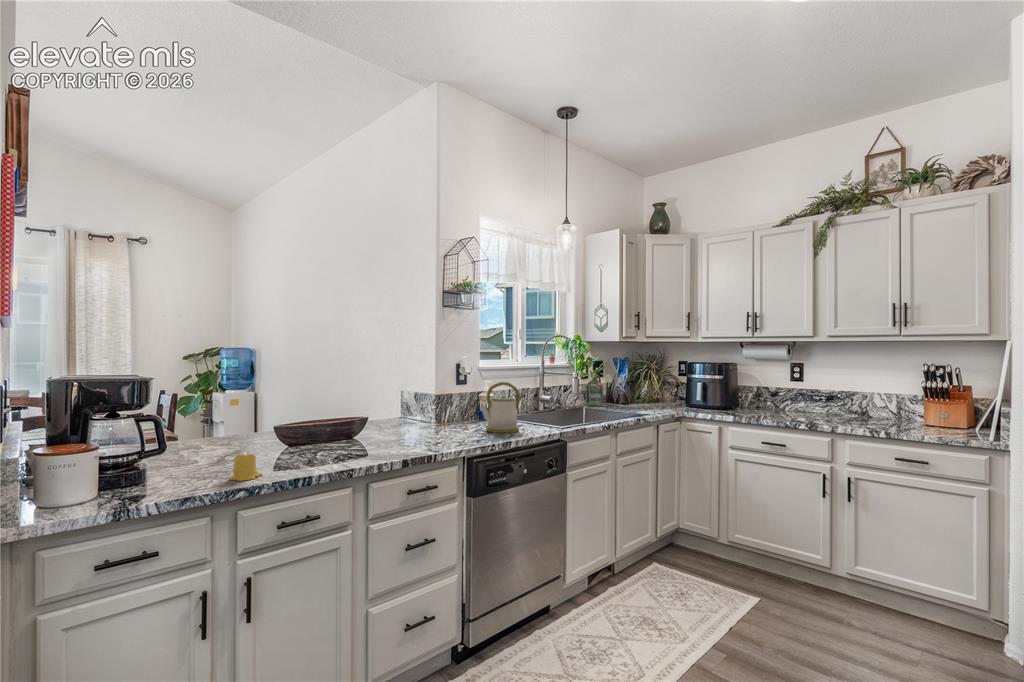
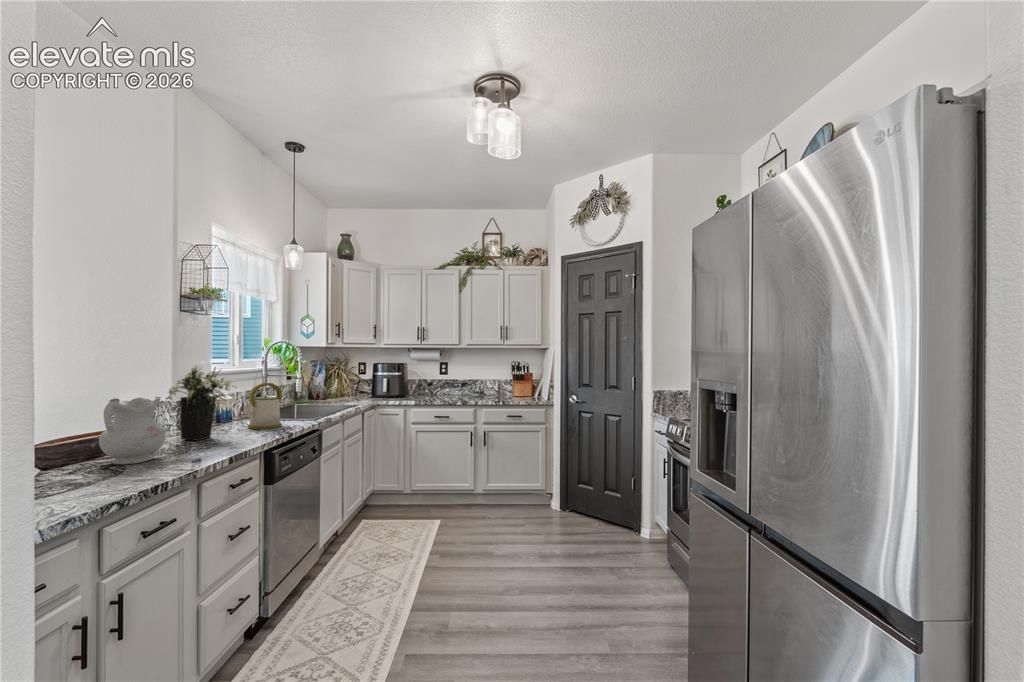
flower arrangement: none [394,363,454,437] -> present [166,367,236,441]
ceramic pitcher: none [314,391,368,452] -> present [99,397,166,464]
candle: present [230,454,263,481] -> none [65,467,106,501]

